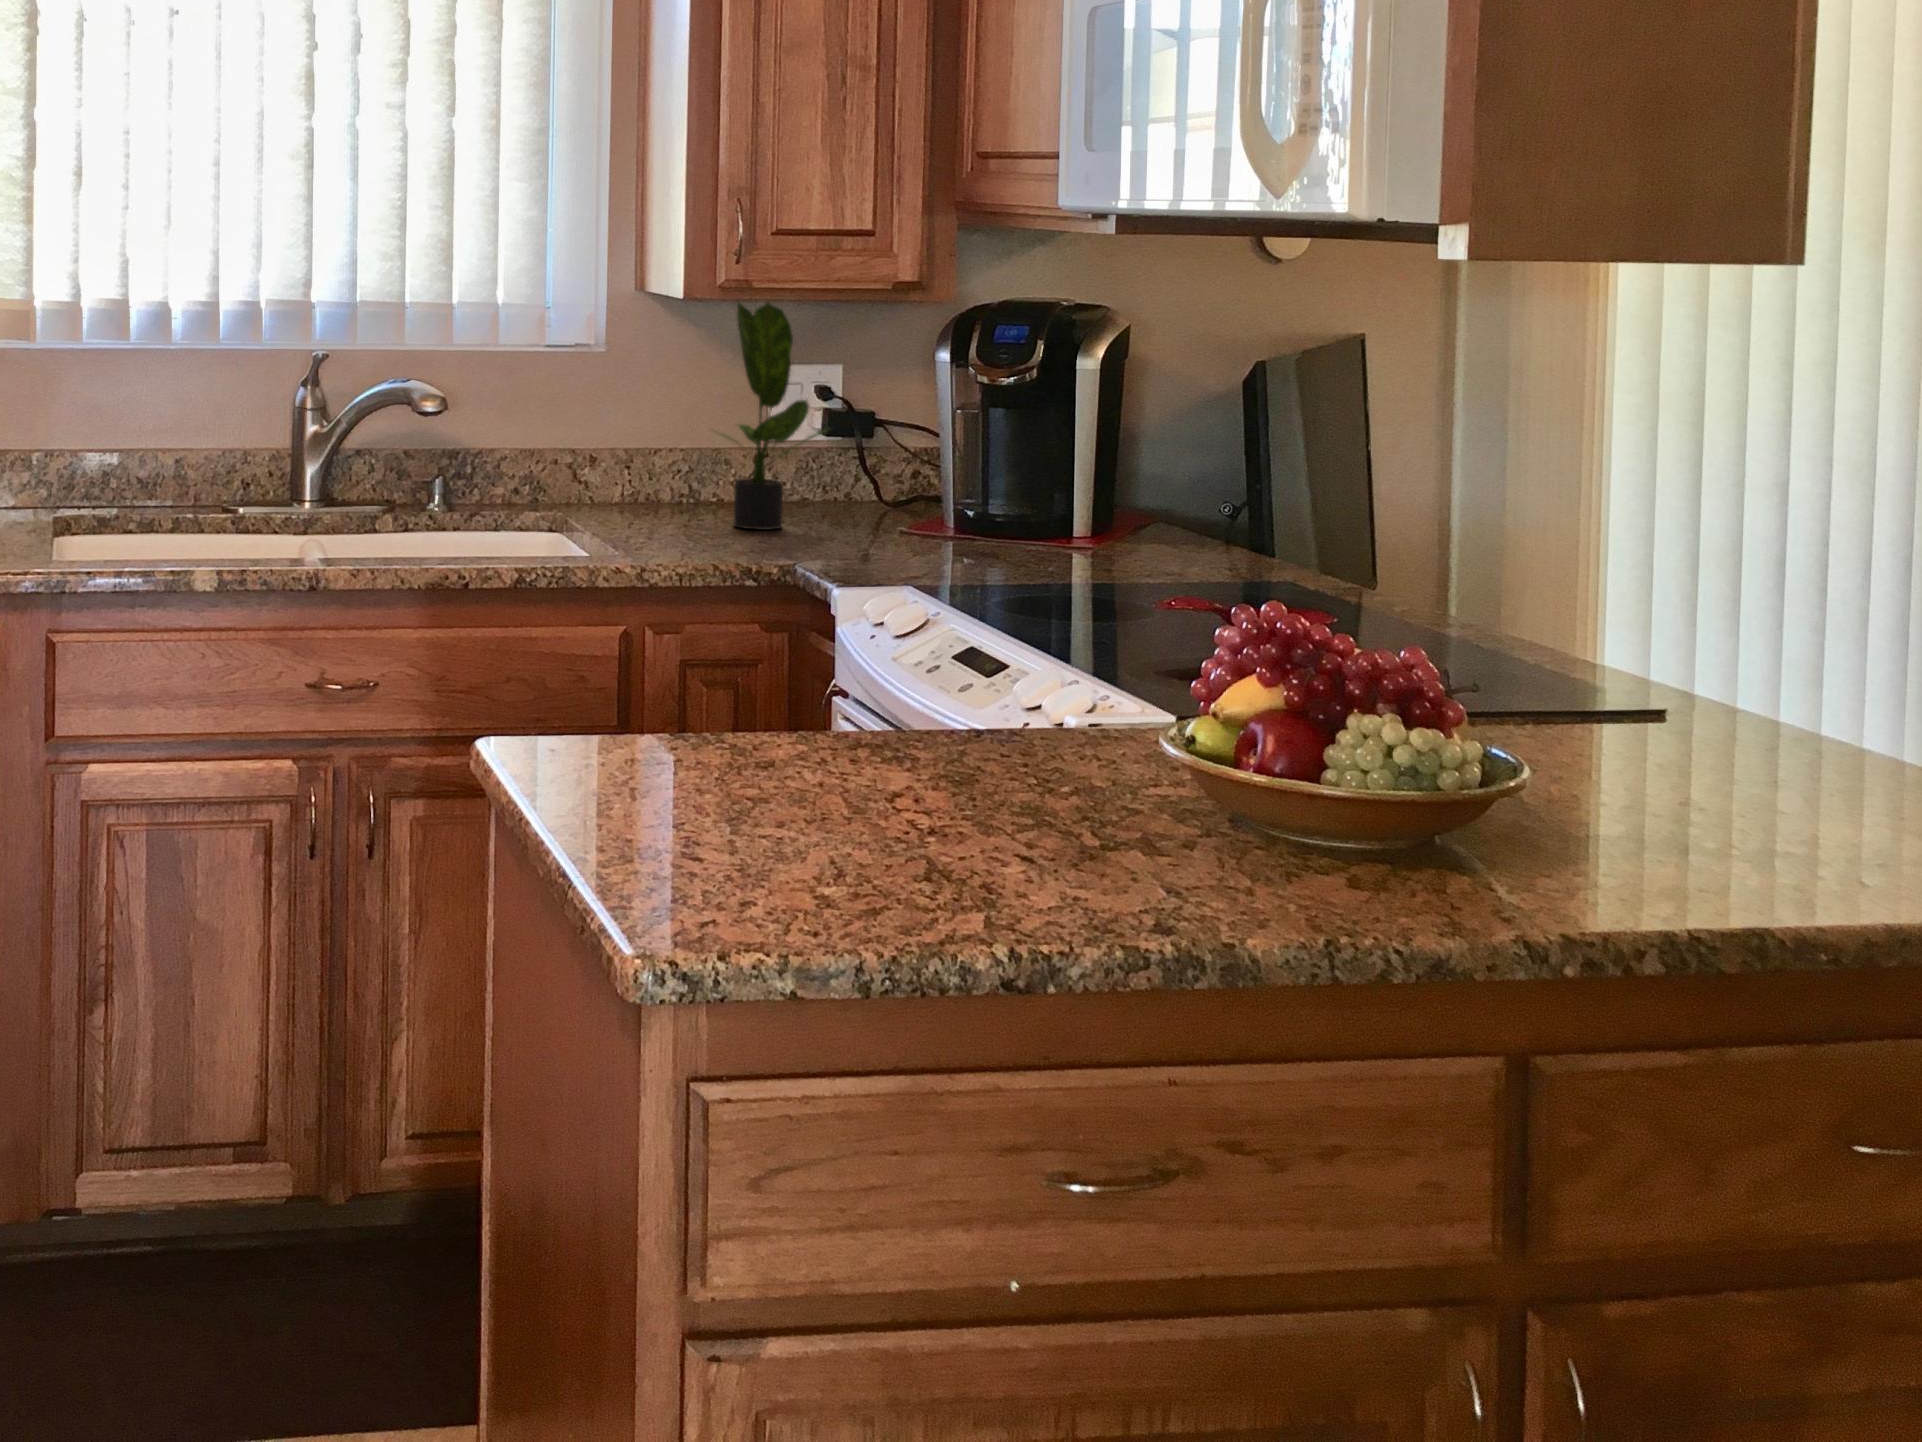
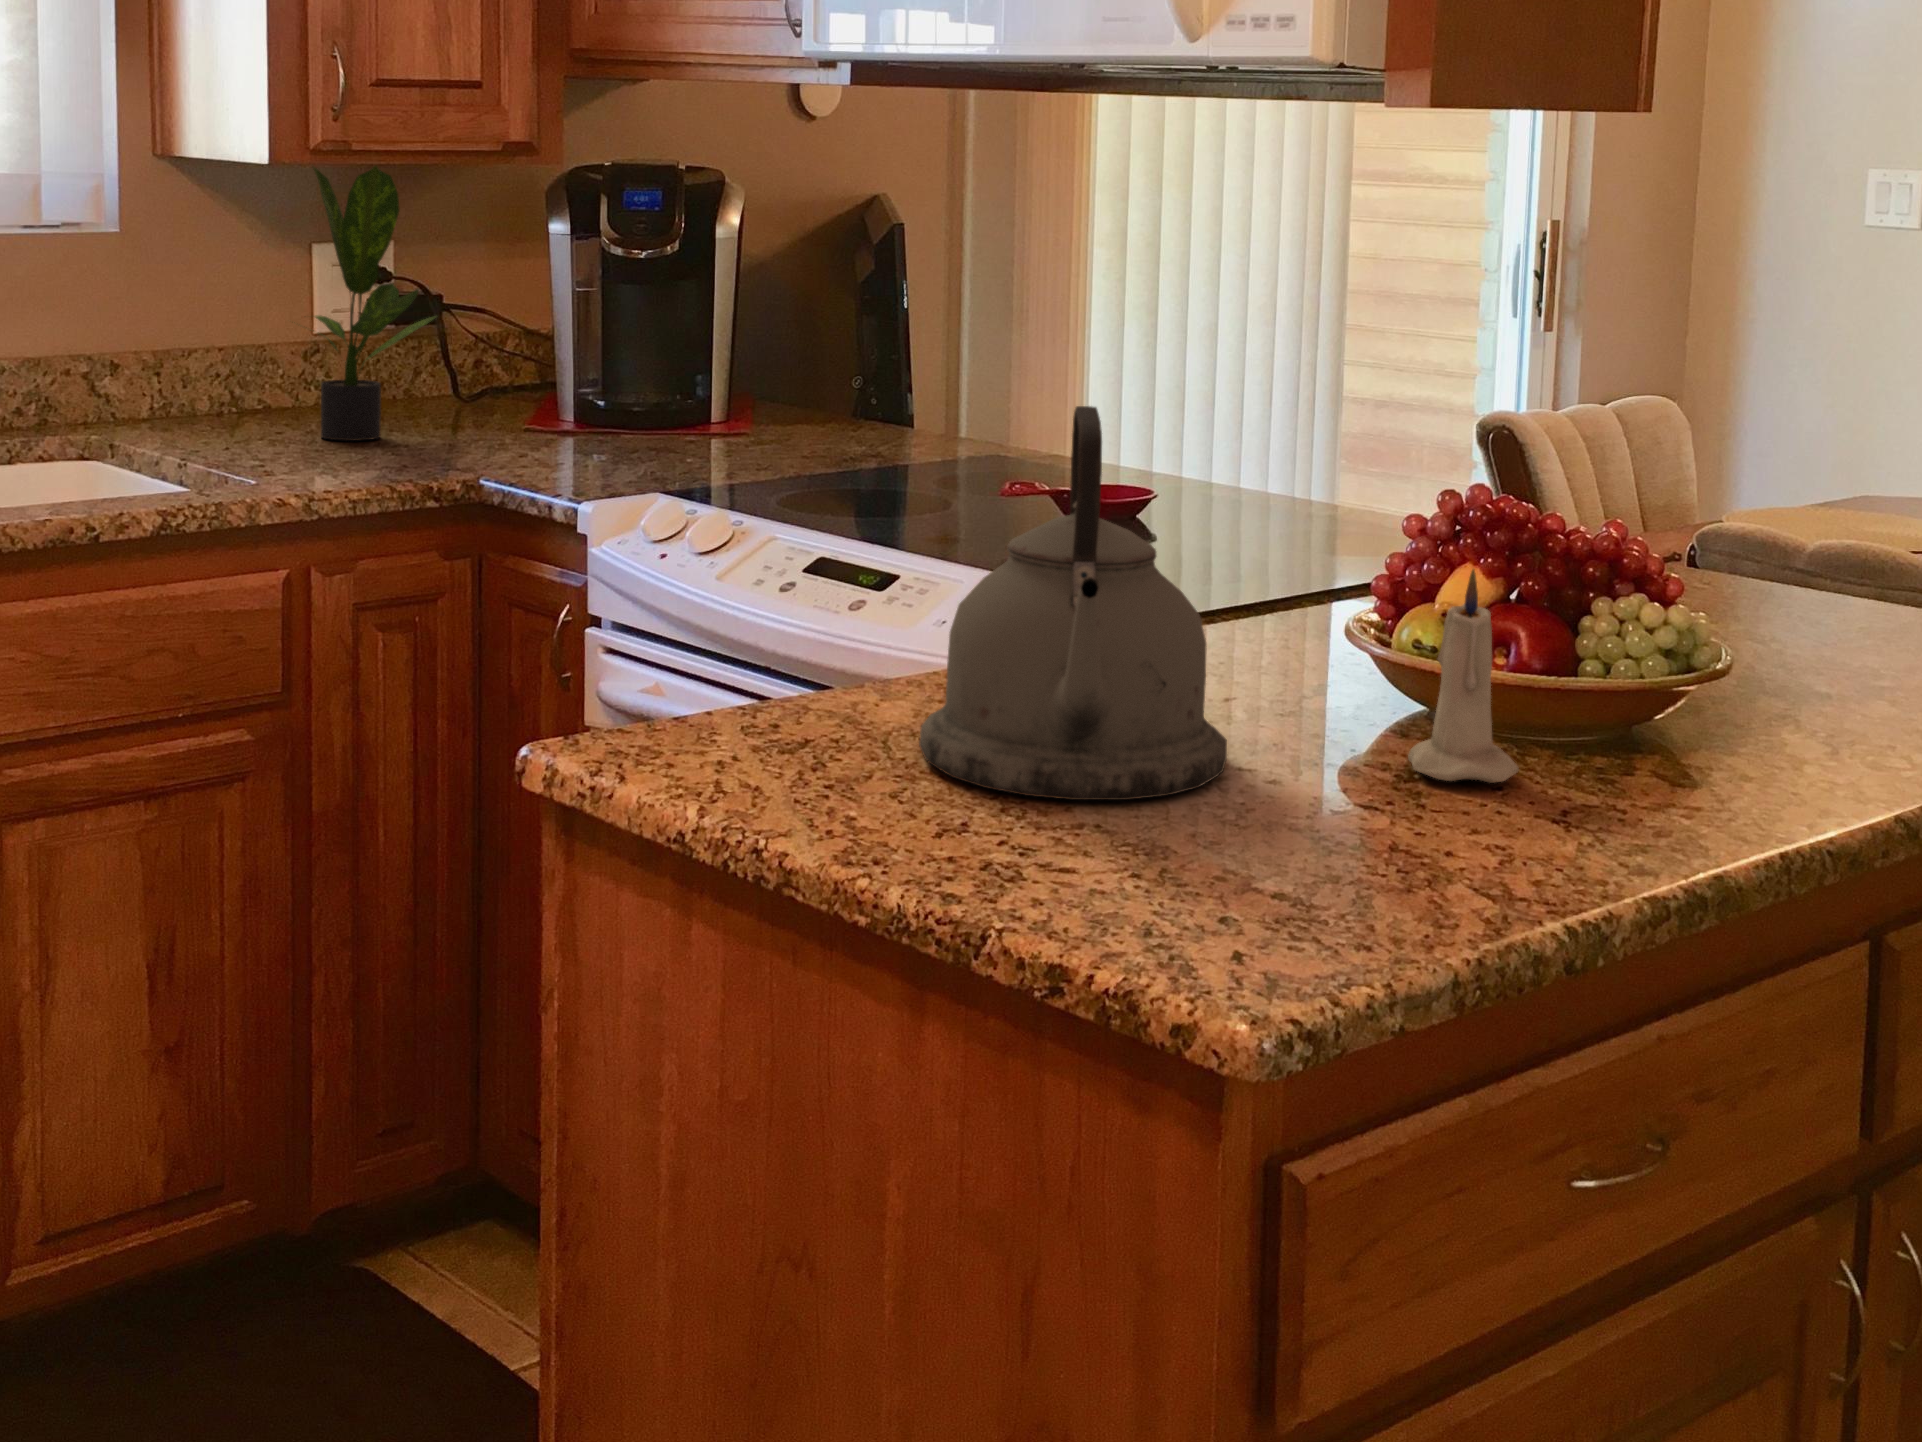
kettle: none [775,511,1046,853] -> present [919,406,1227,800]
candle: none [1198,683,1308,892] -> present [1408,569,1519,783]

